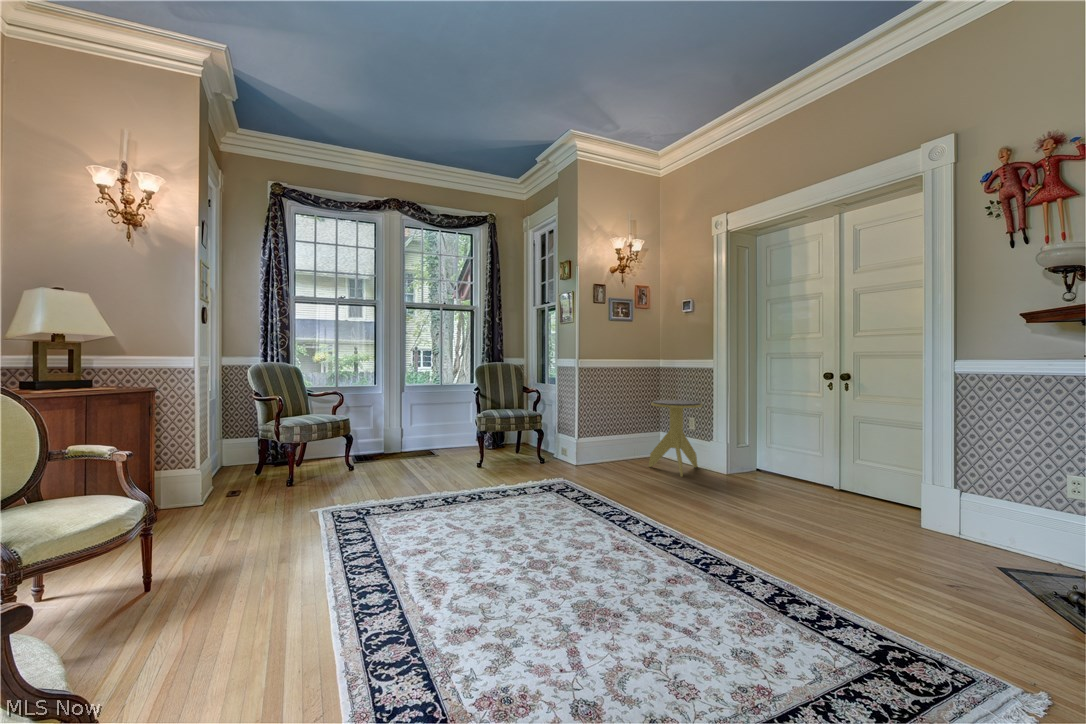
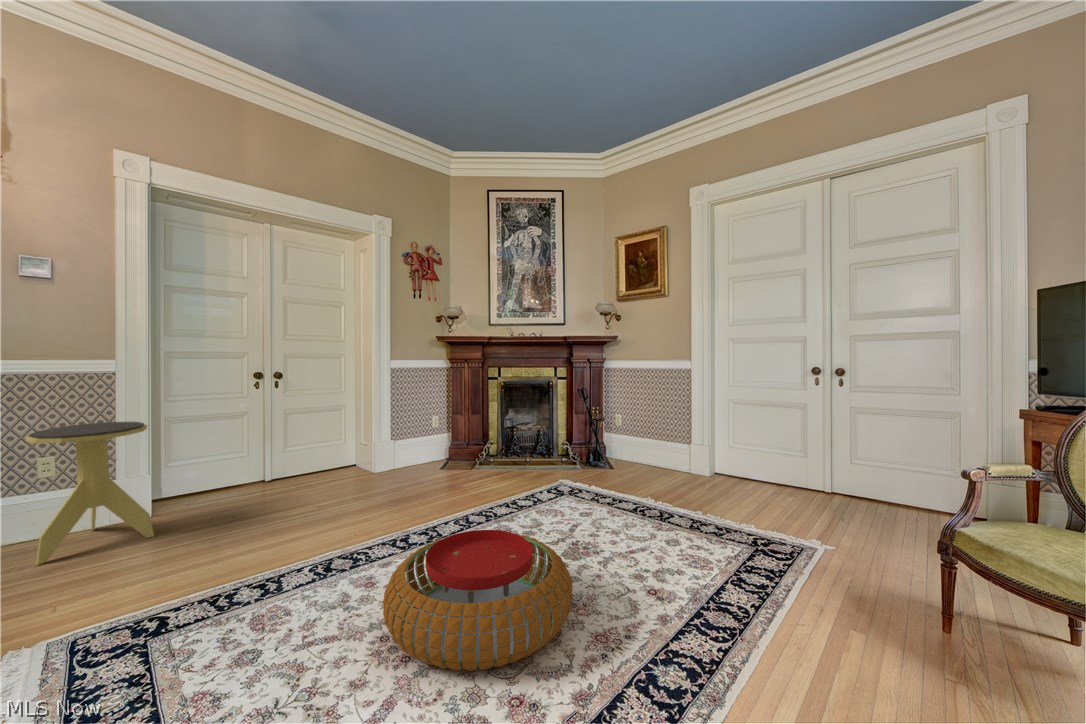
pouf: none [441,490,578,575] -> present [383,530,572,671]

